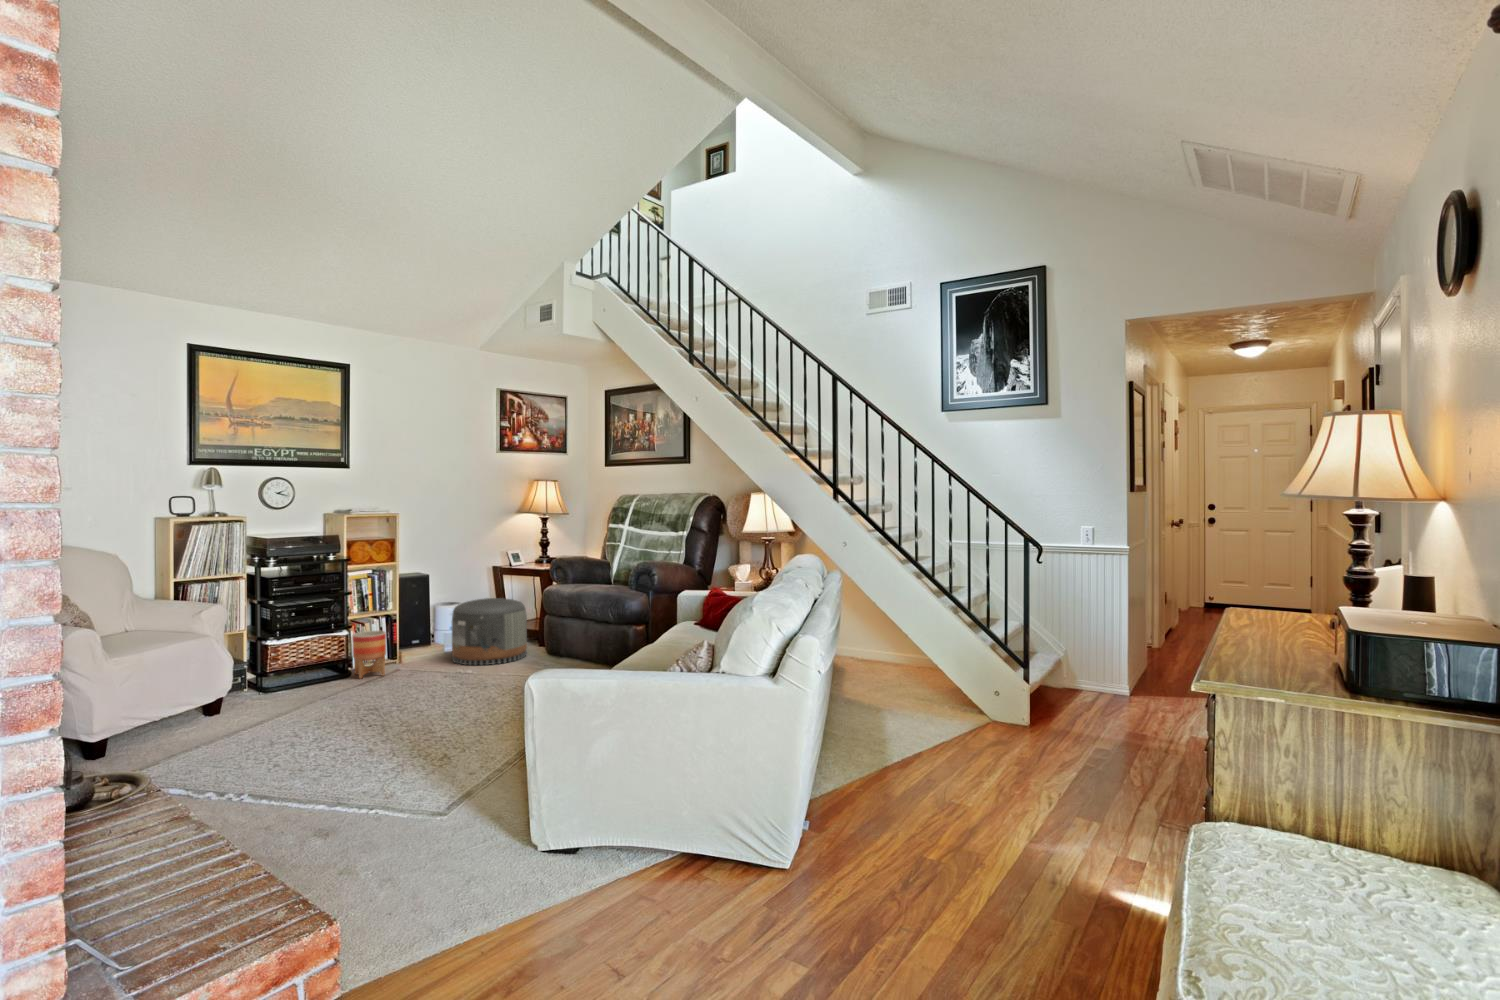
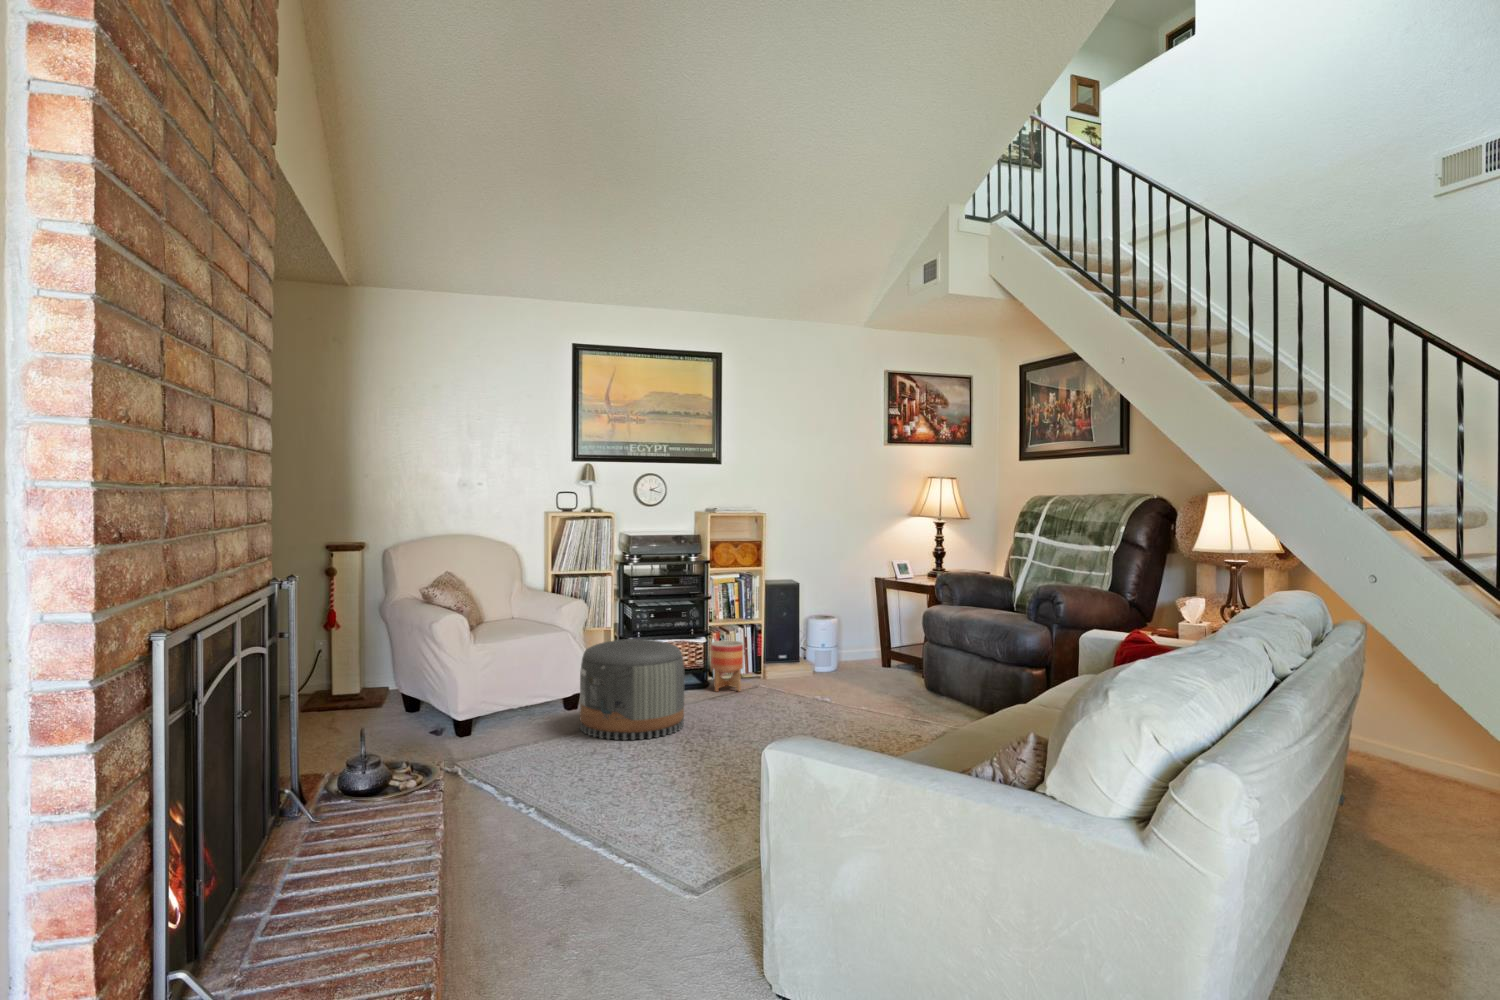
pouf: present [452,598,527,665] -> present [580,639,684,740]

